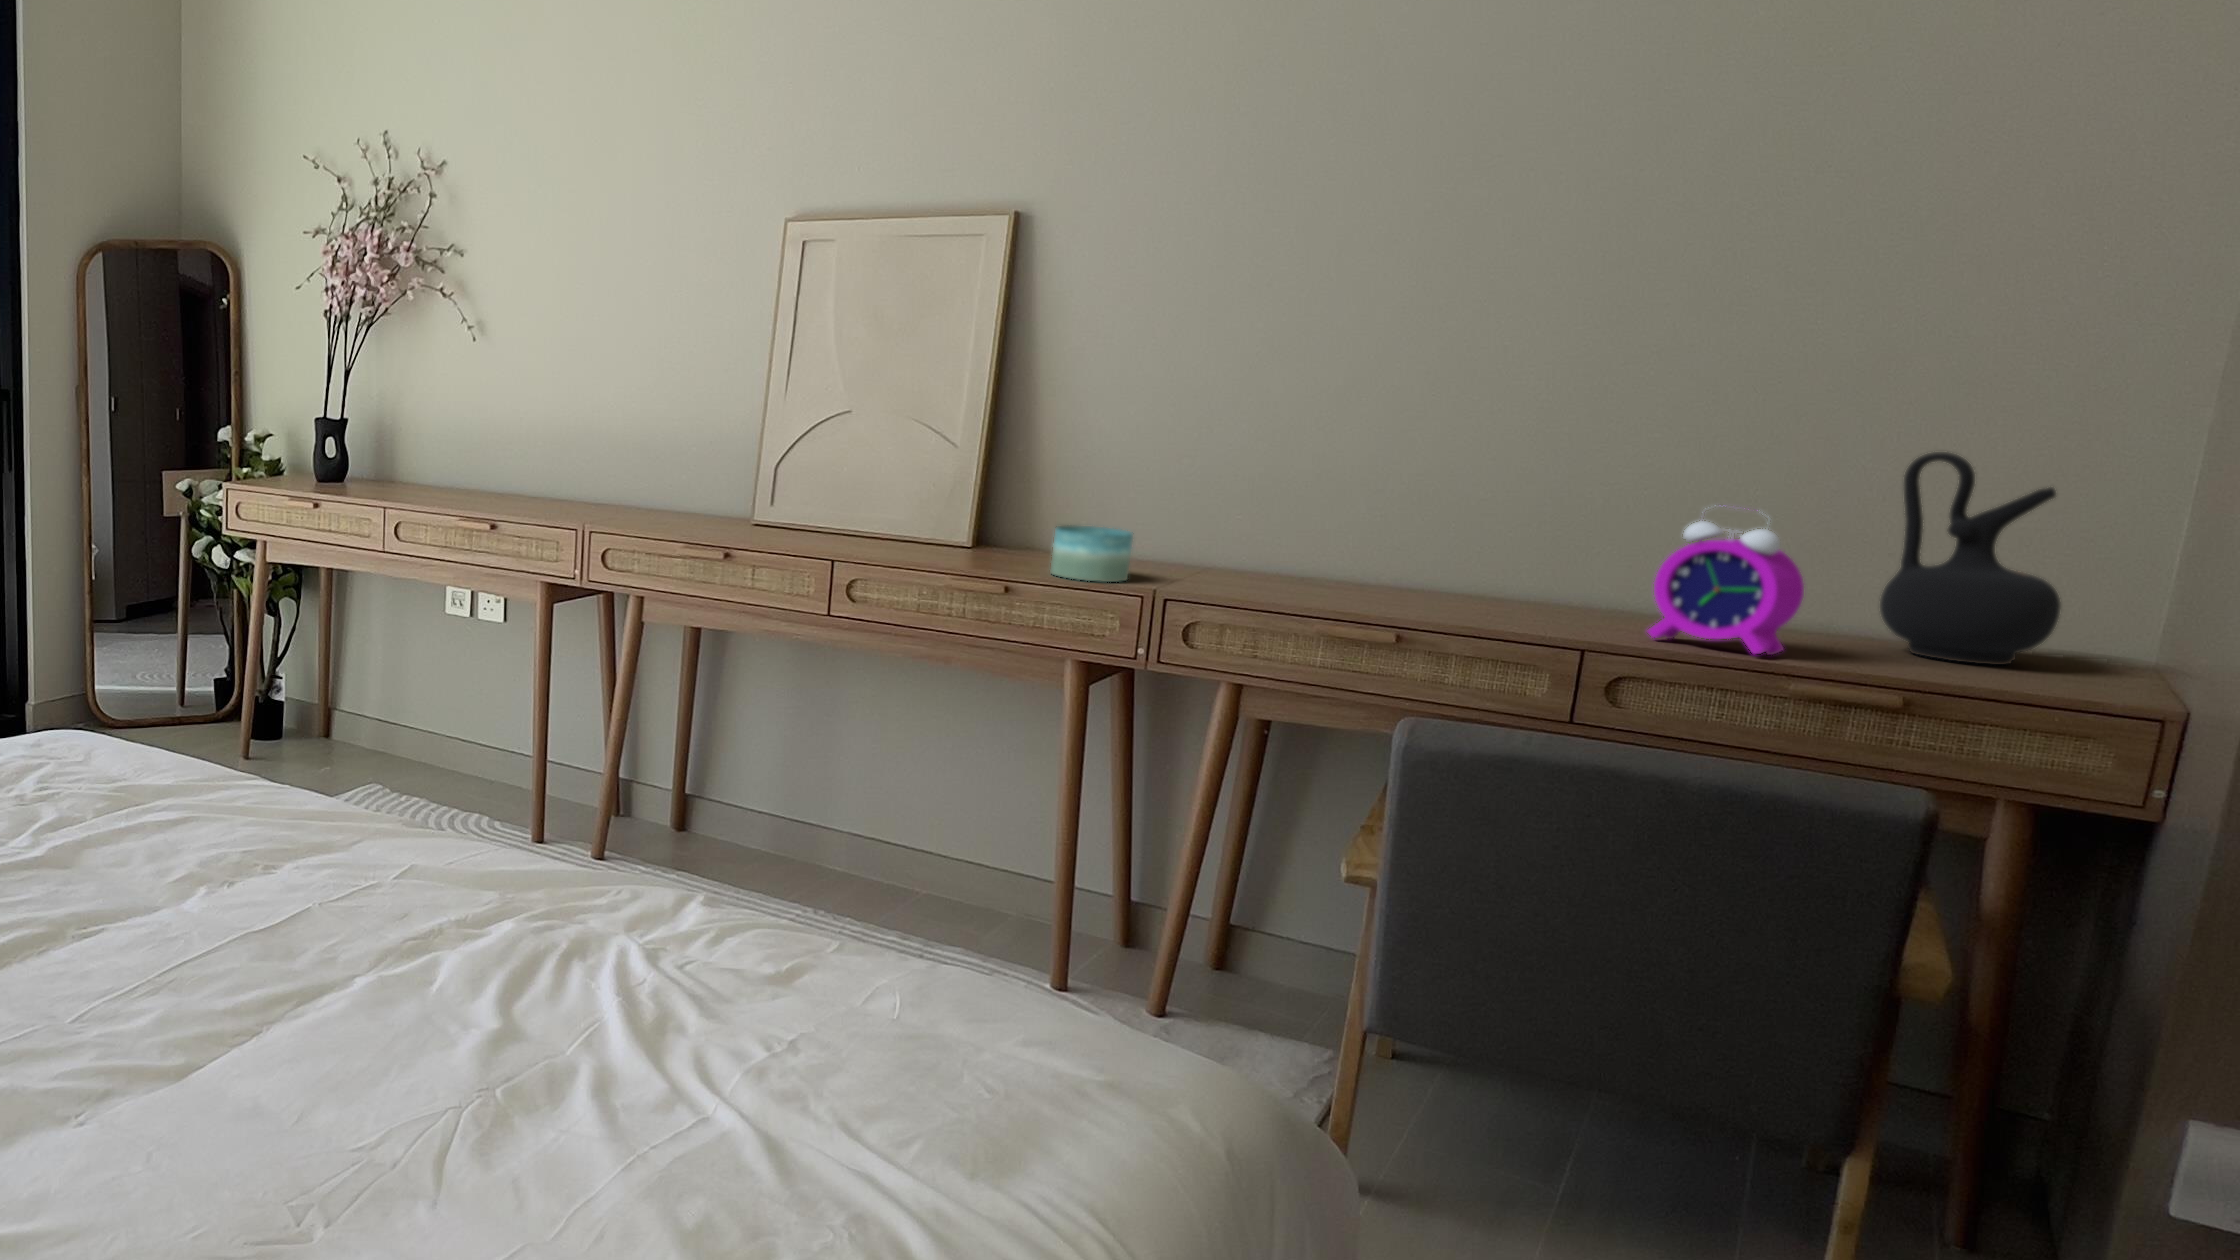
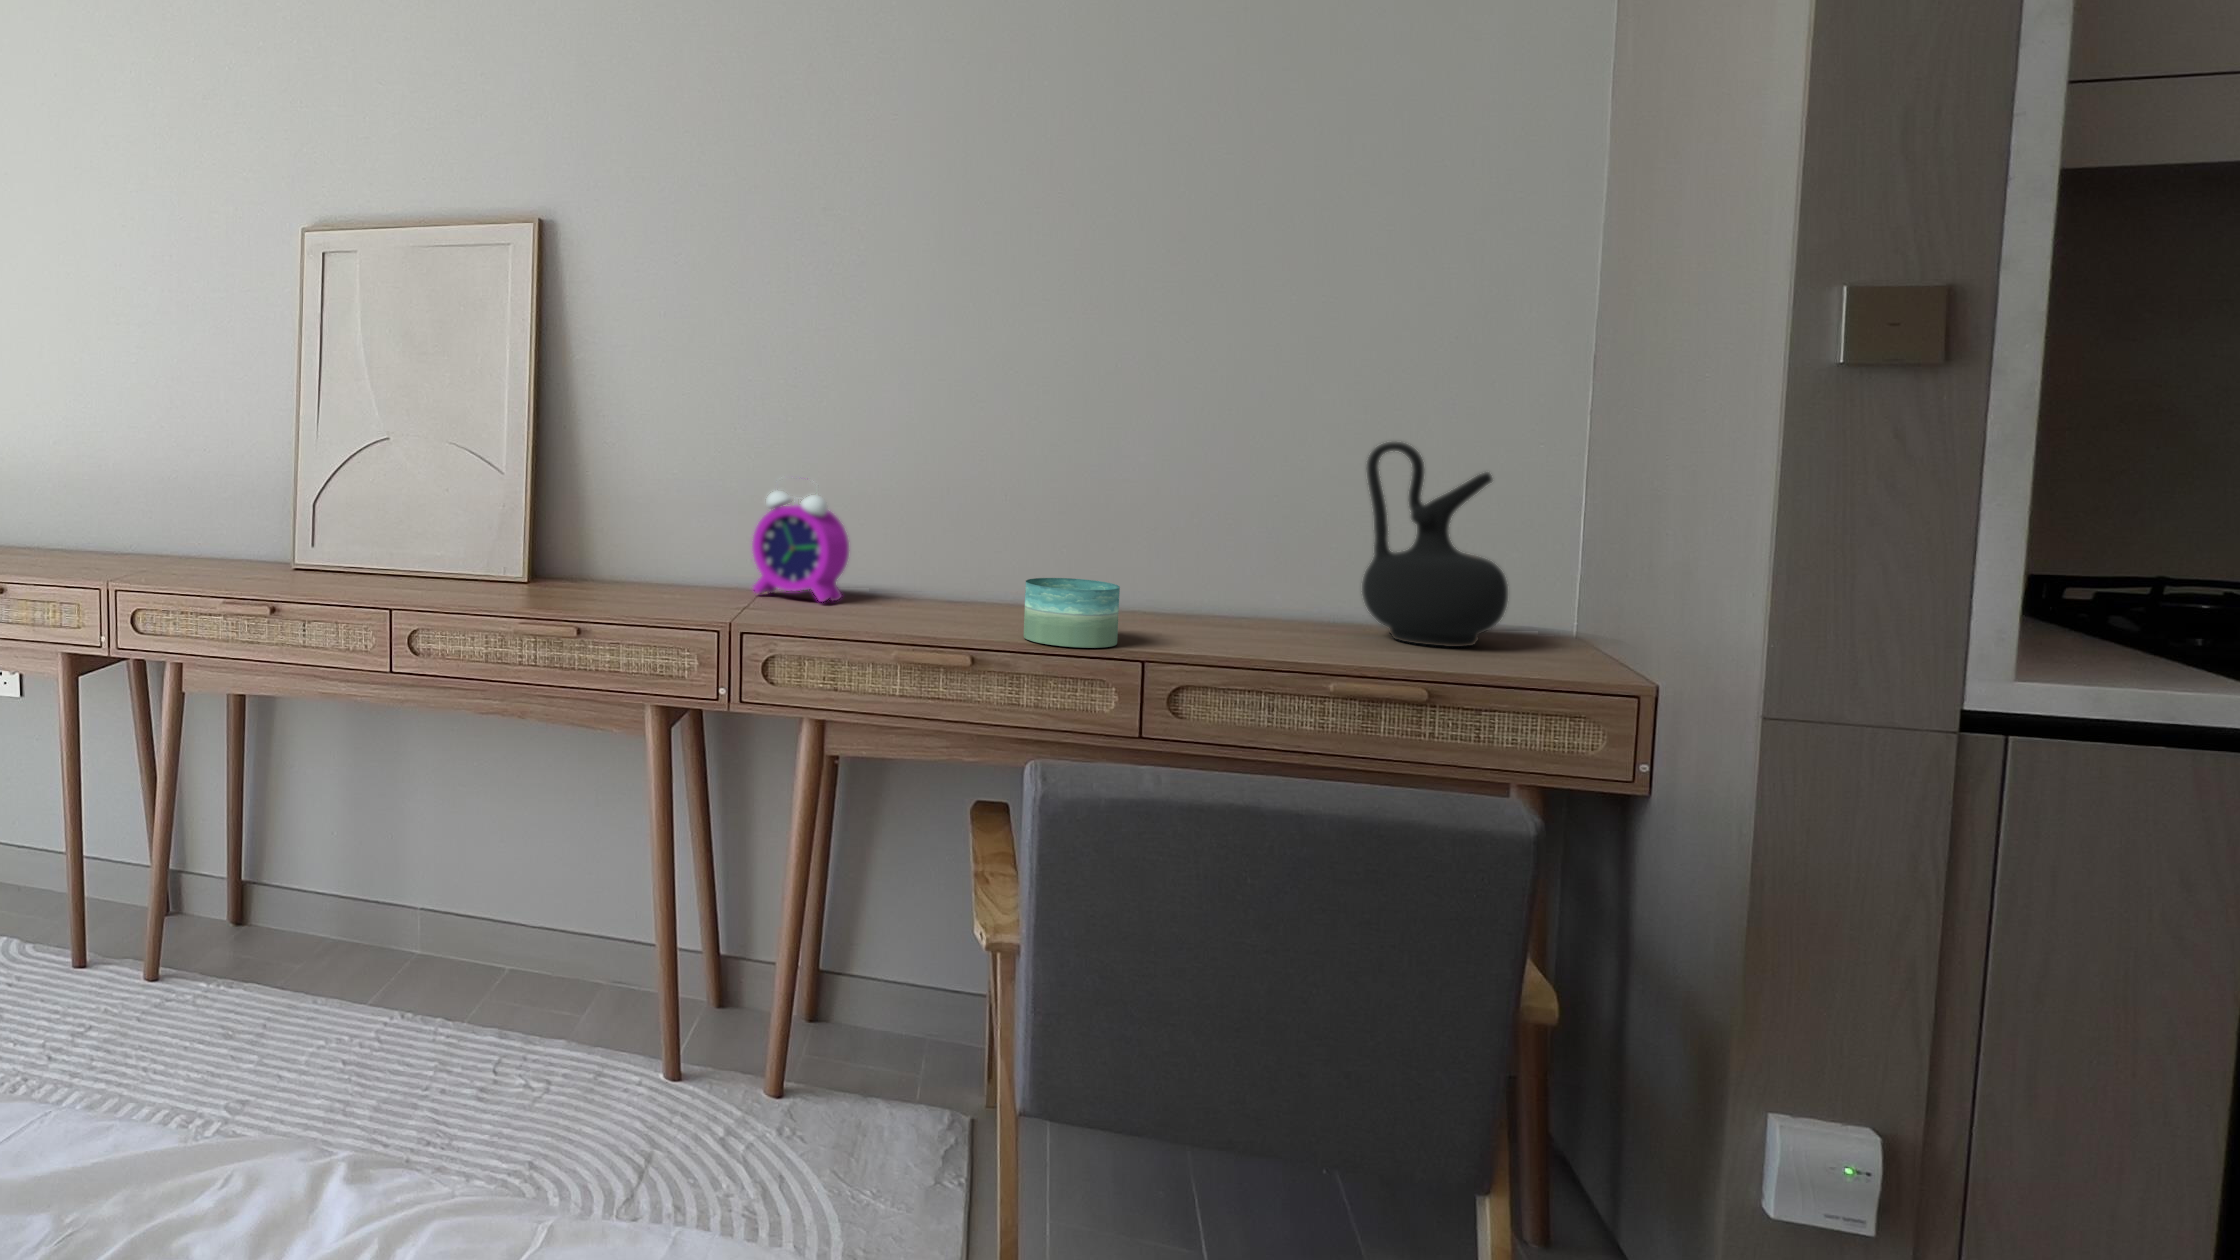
alarm clock: present [1648,505,1804,655] -> present [752,476,849,602]
candle: present [1051,525,1133,582] -> present [1024,578,1120,648]

